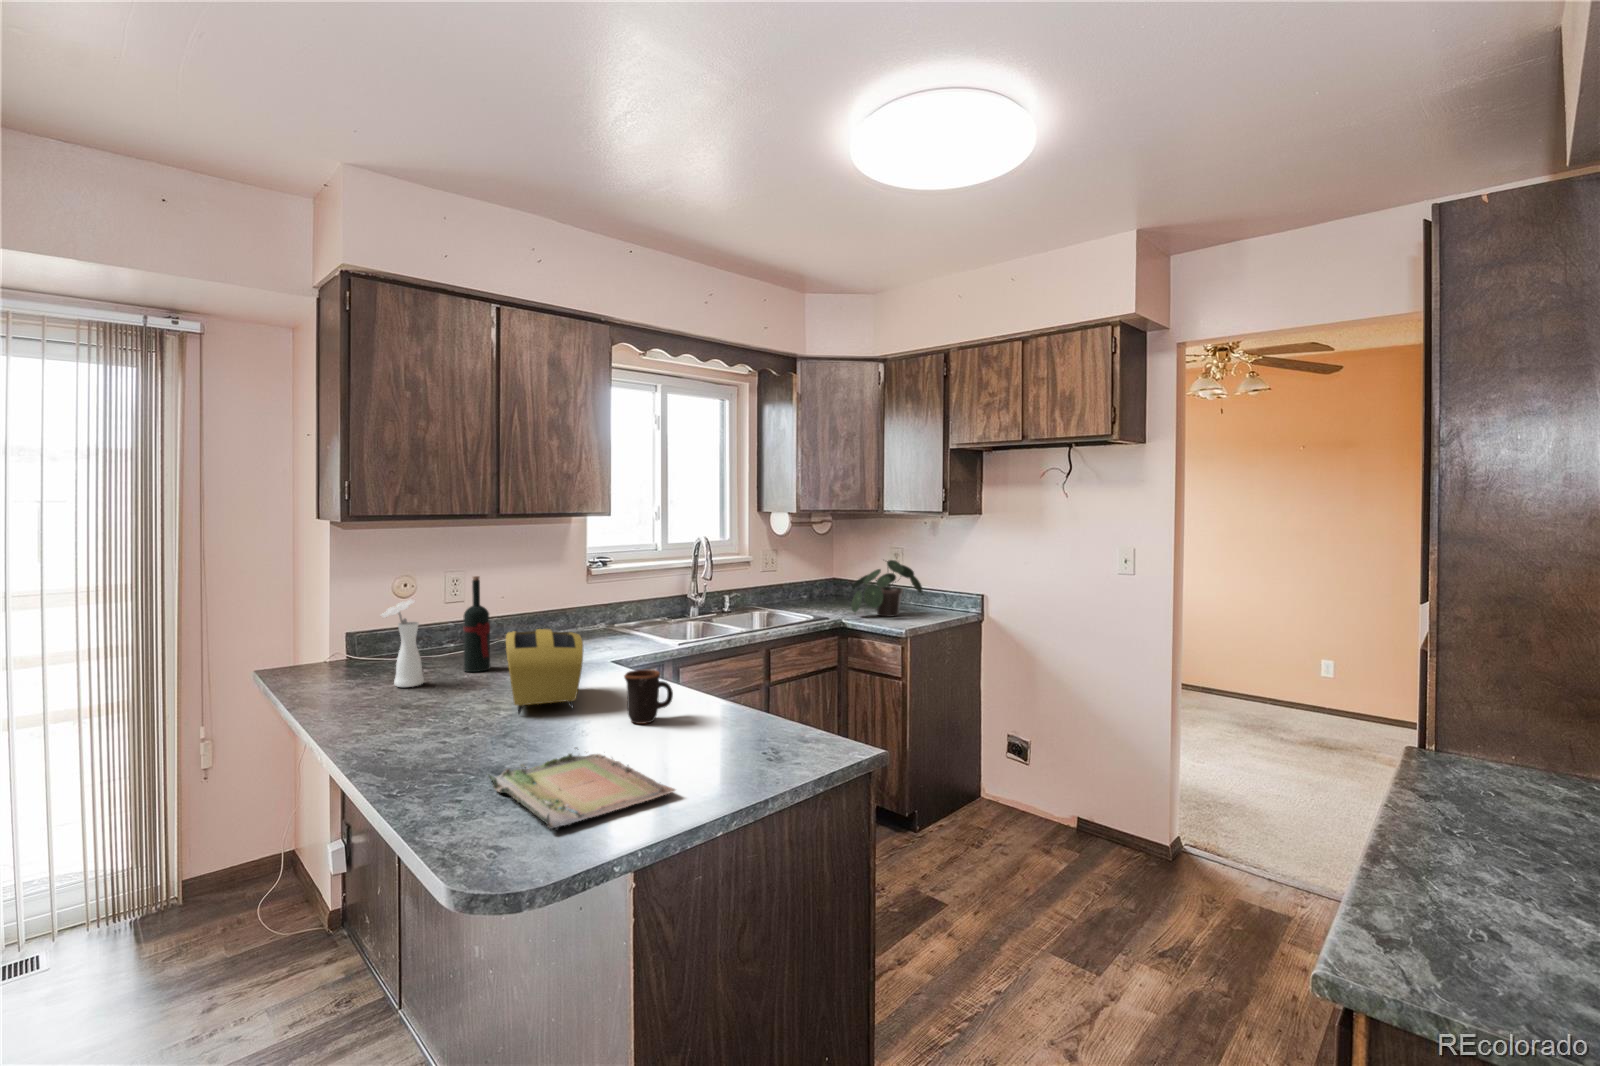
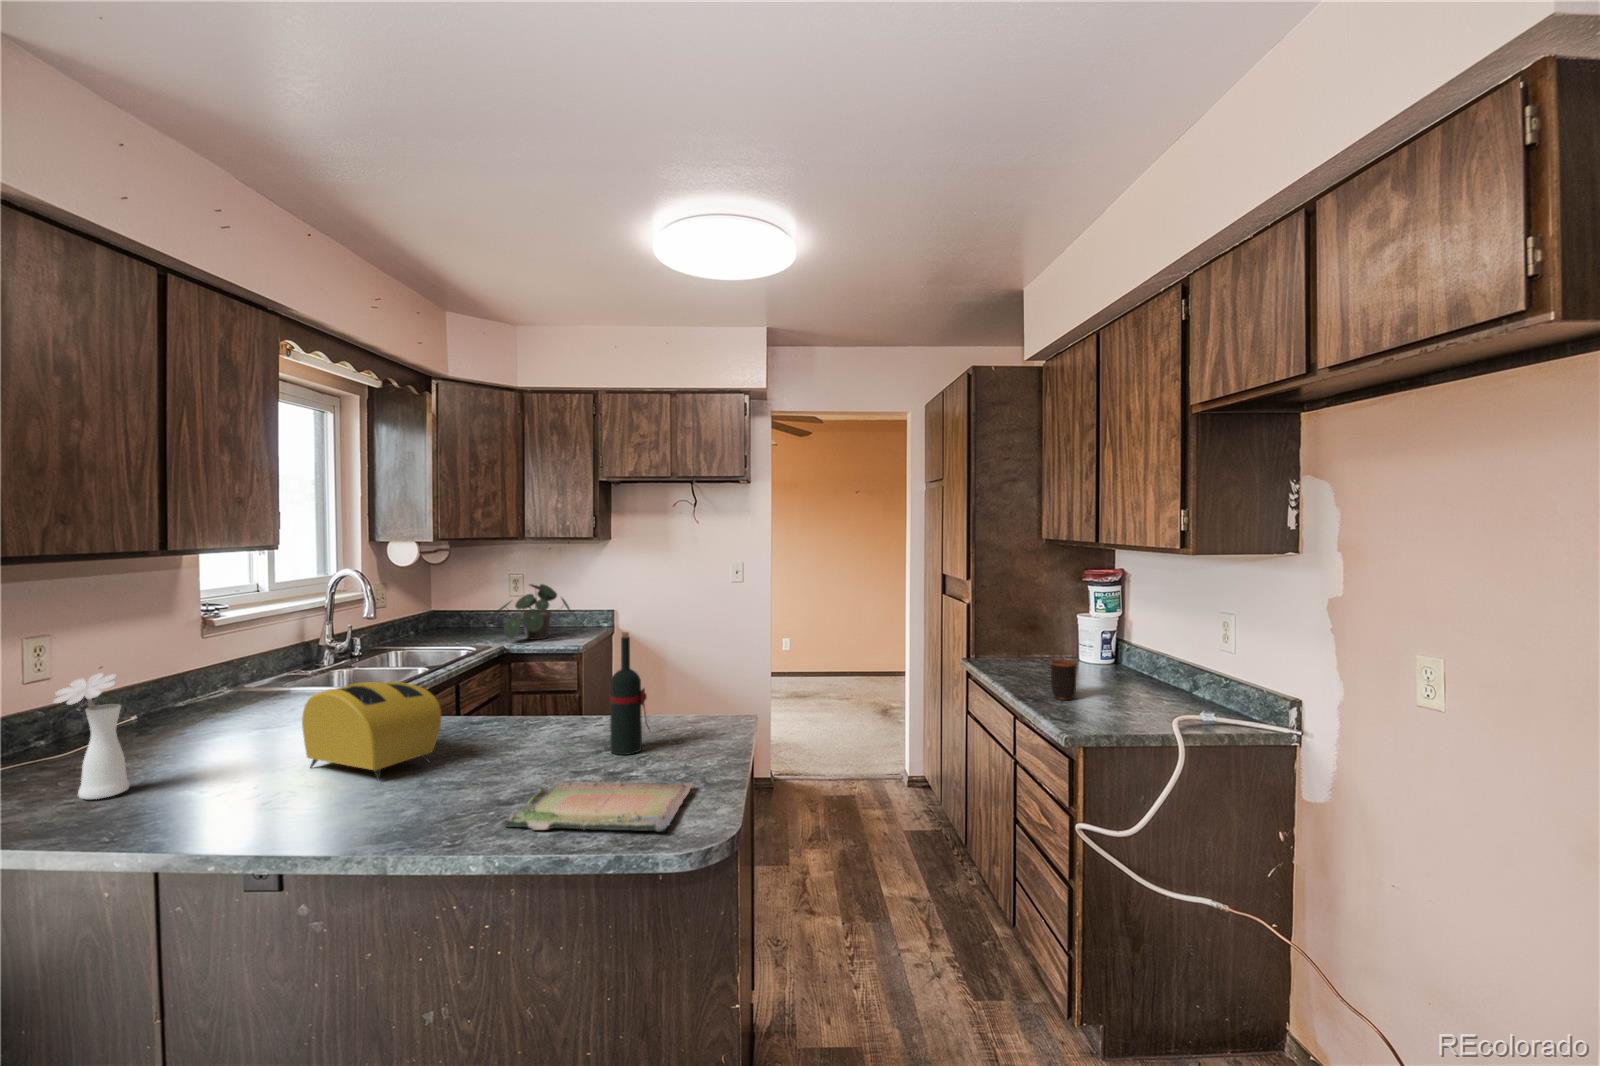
wine bottle: present [463,576,490,672] -> present [610,632,650,755]
mug: present [624,669,673,724] -> present [1050,660,1077,700]

